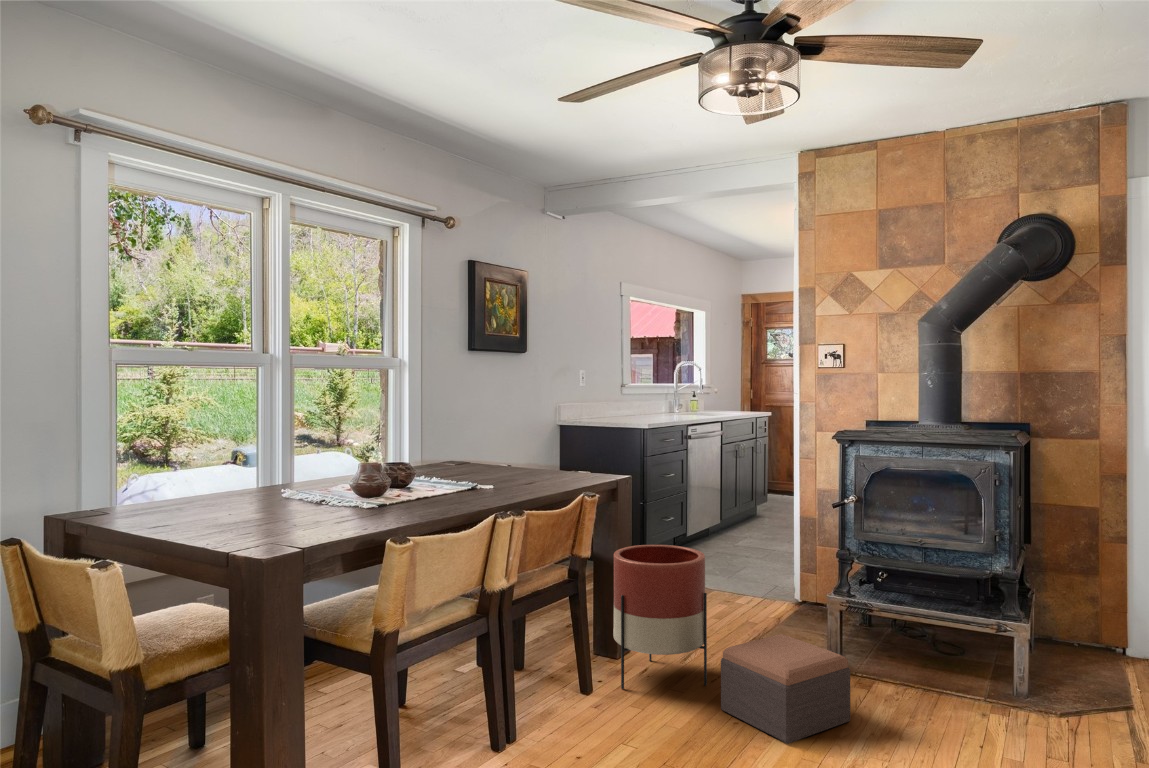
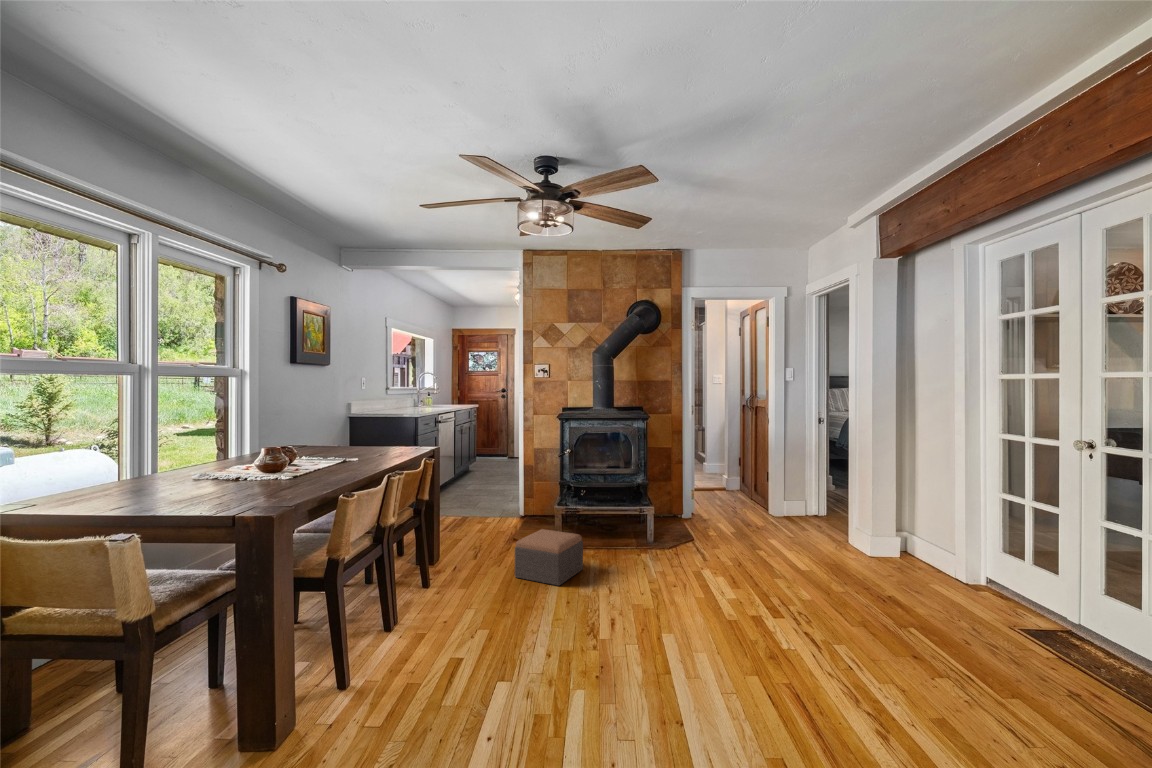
planter: present [613,545,707,689] -> none [440,486,499,578]

